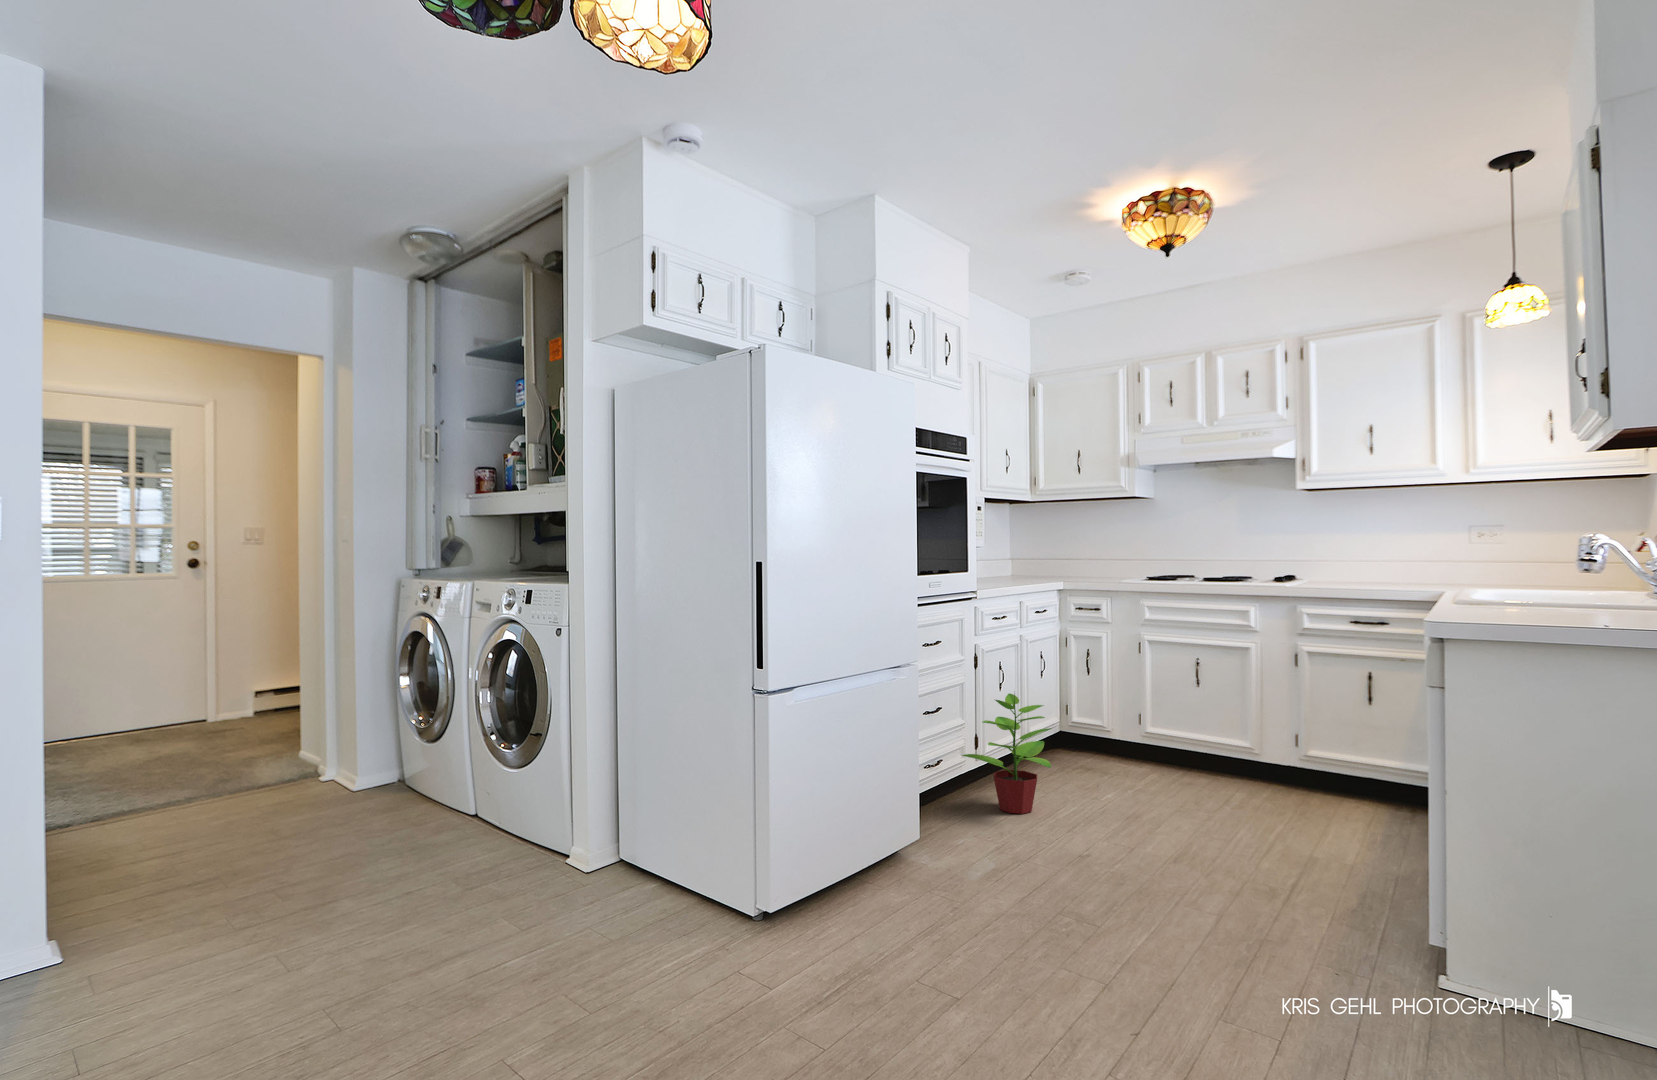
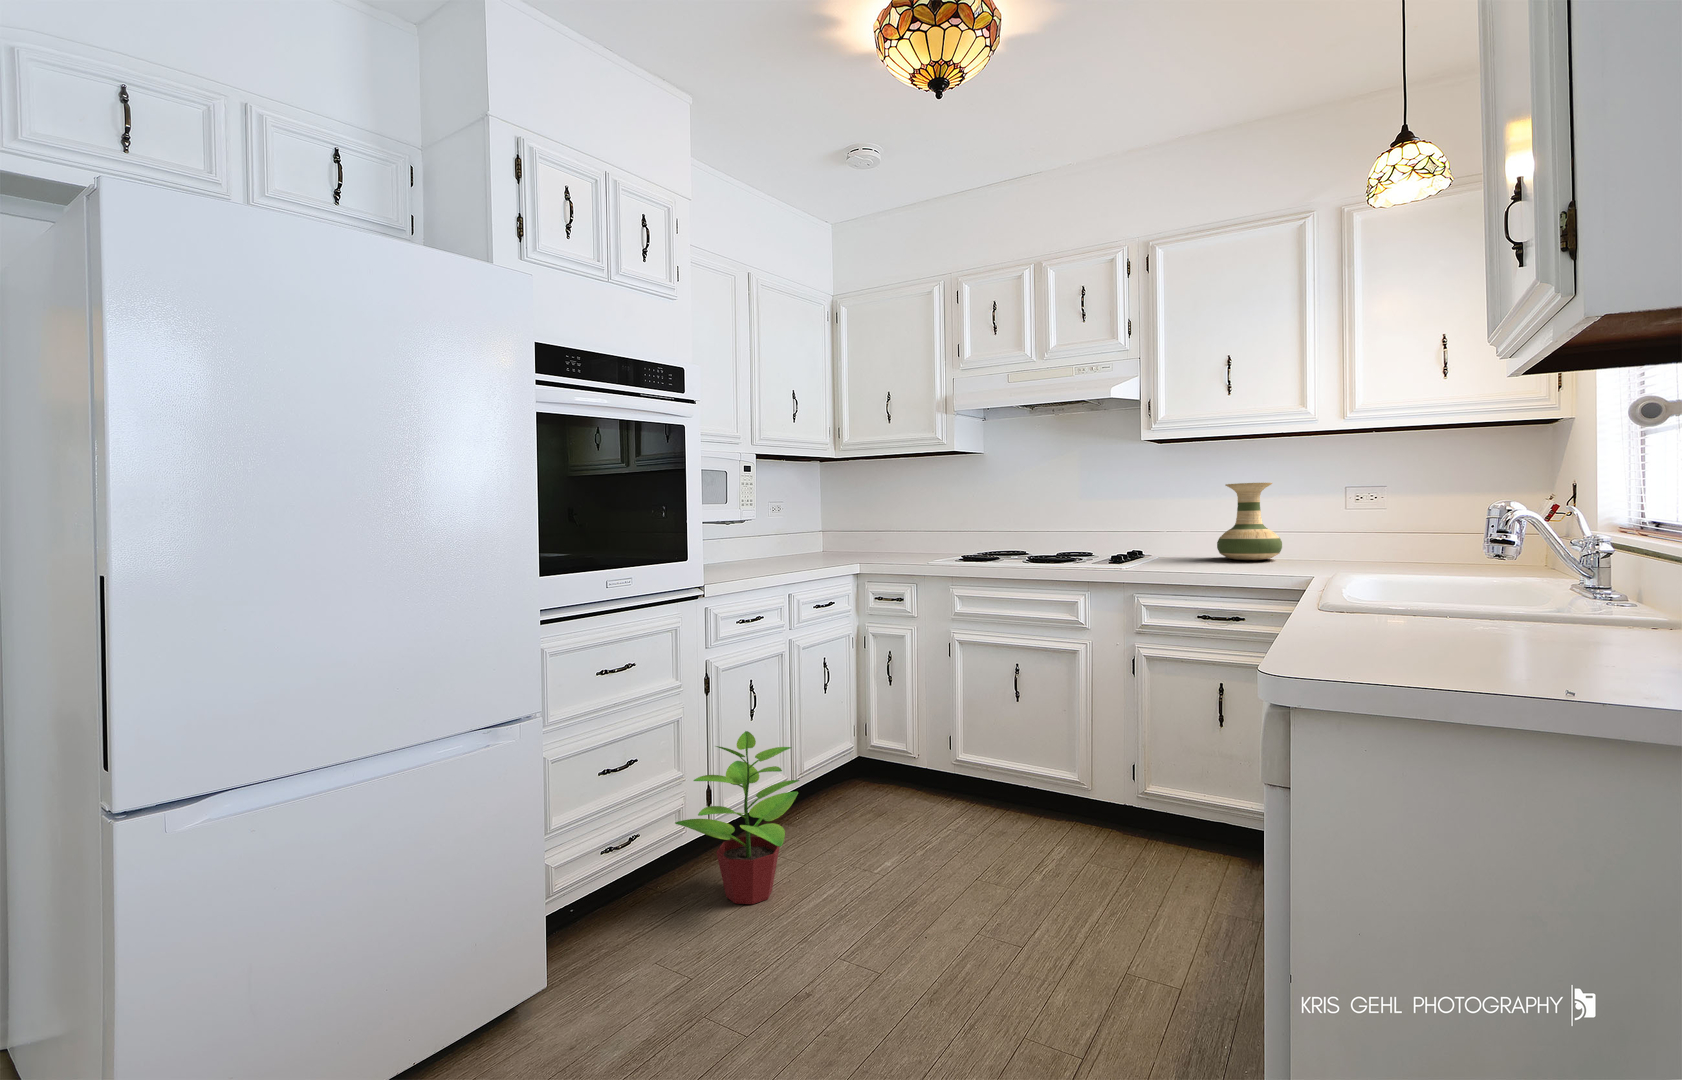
vase: none [1362,521,1418,581] -> present [1217,483,1282,560]

